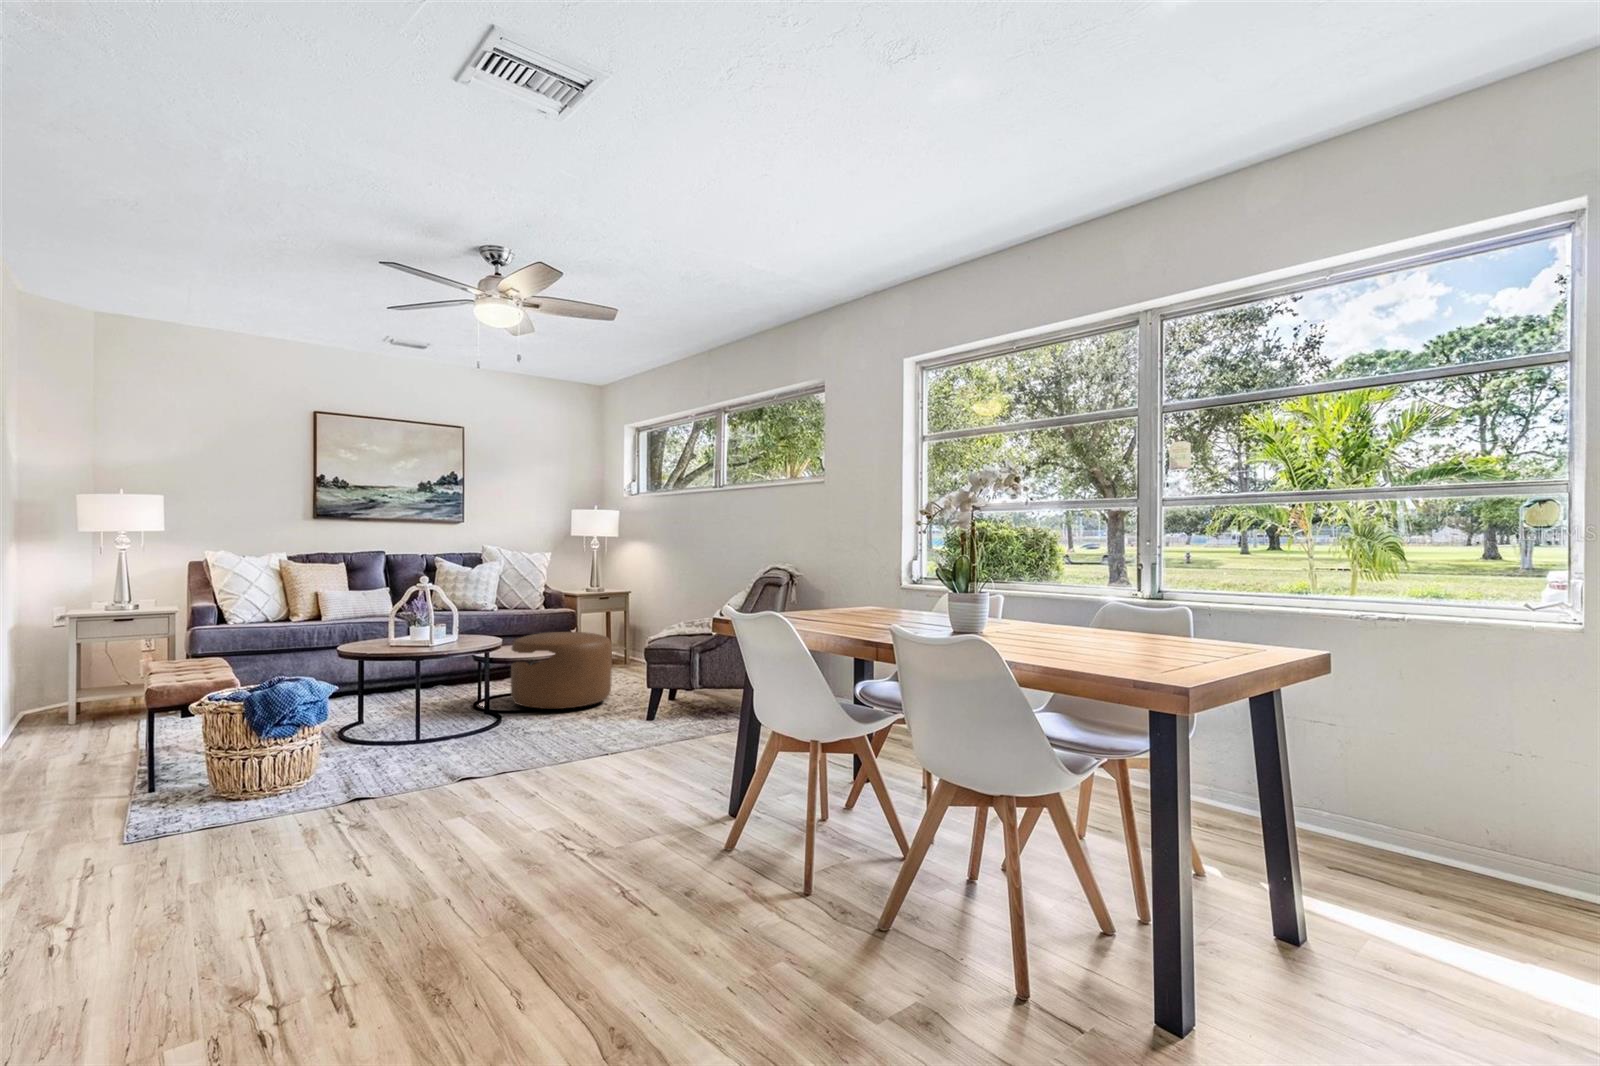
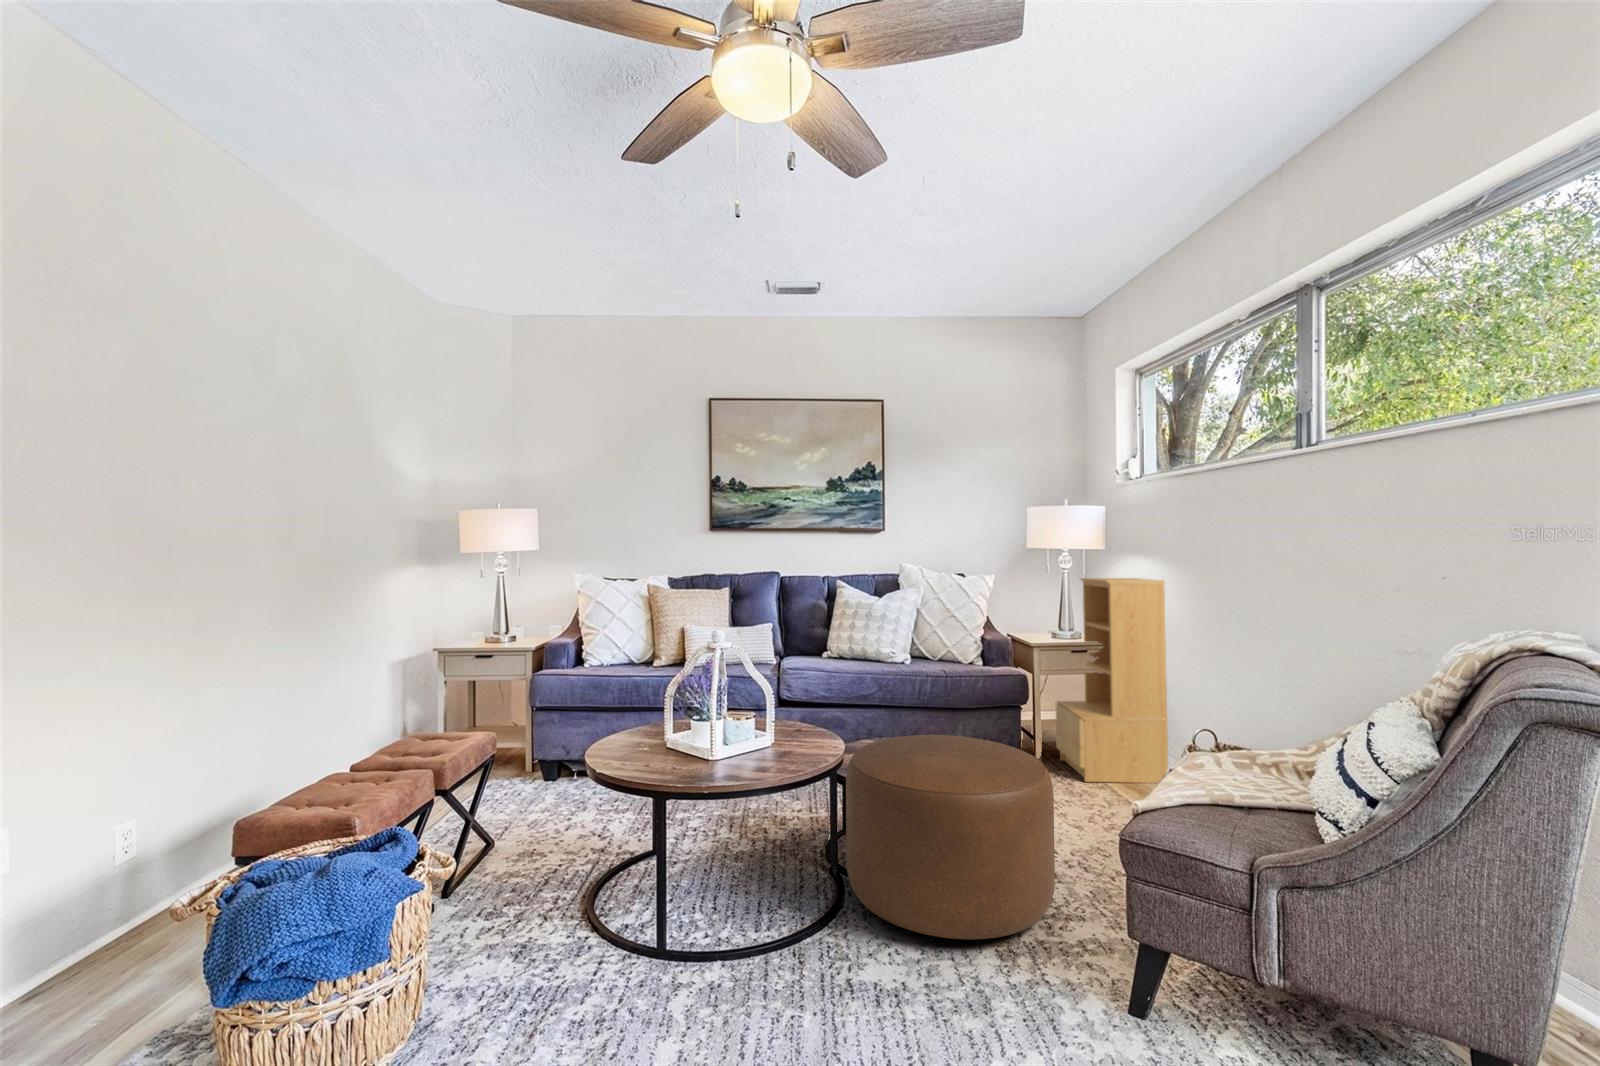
bookshelf: none [586,556,648,669] -> present [1056,578,1168,783]

